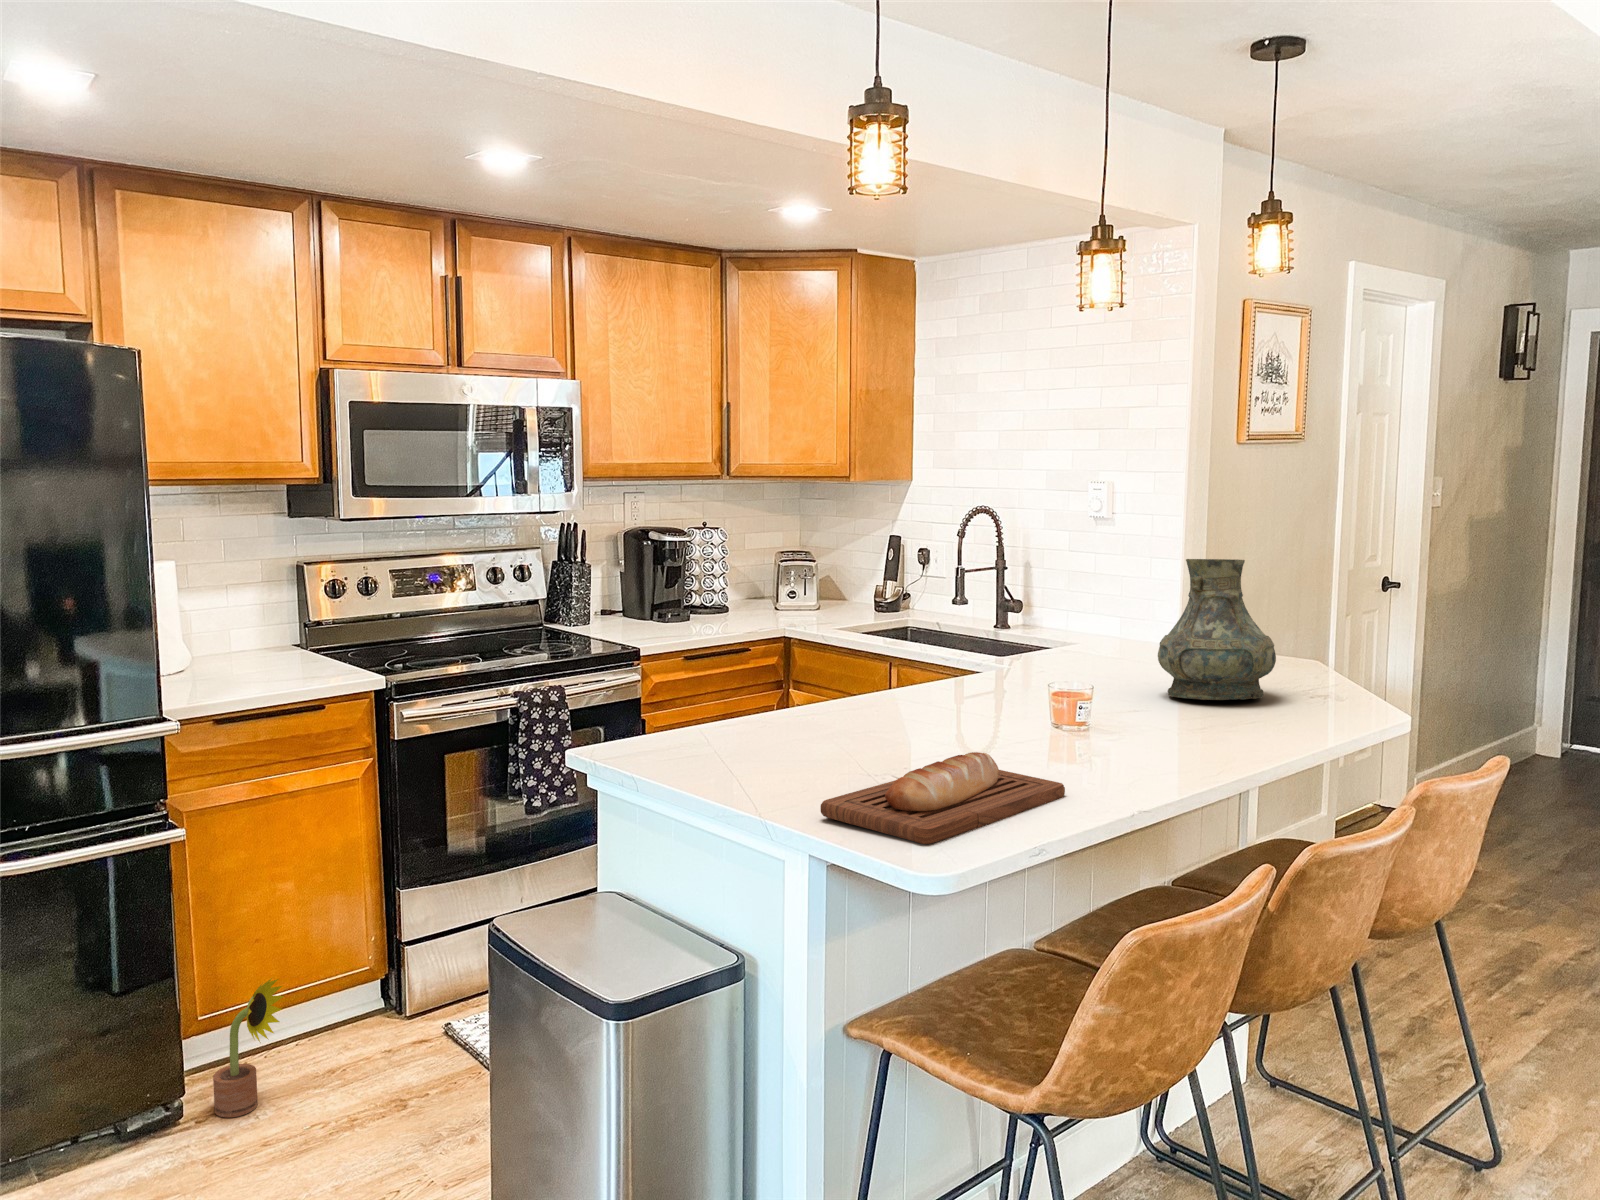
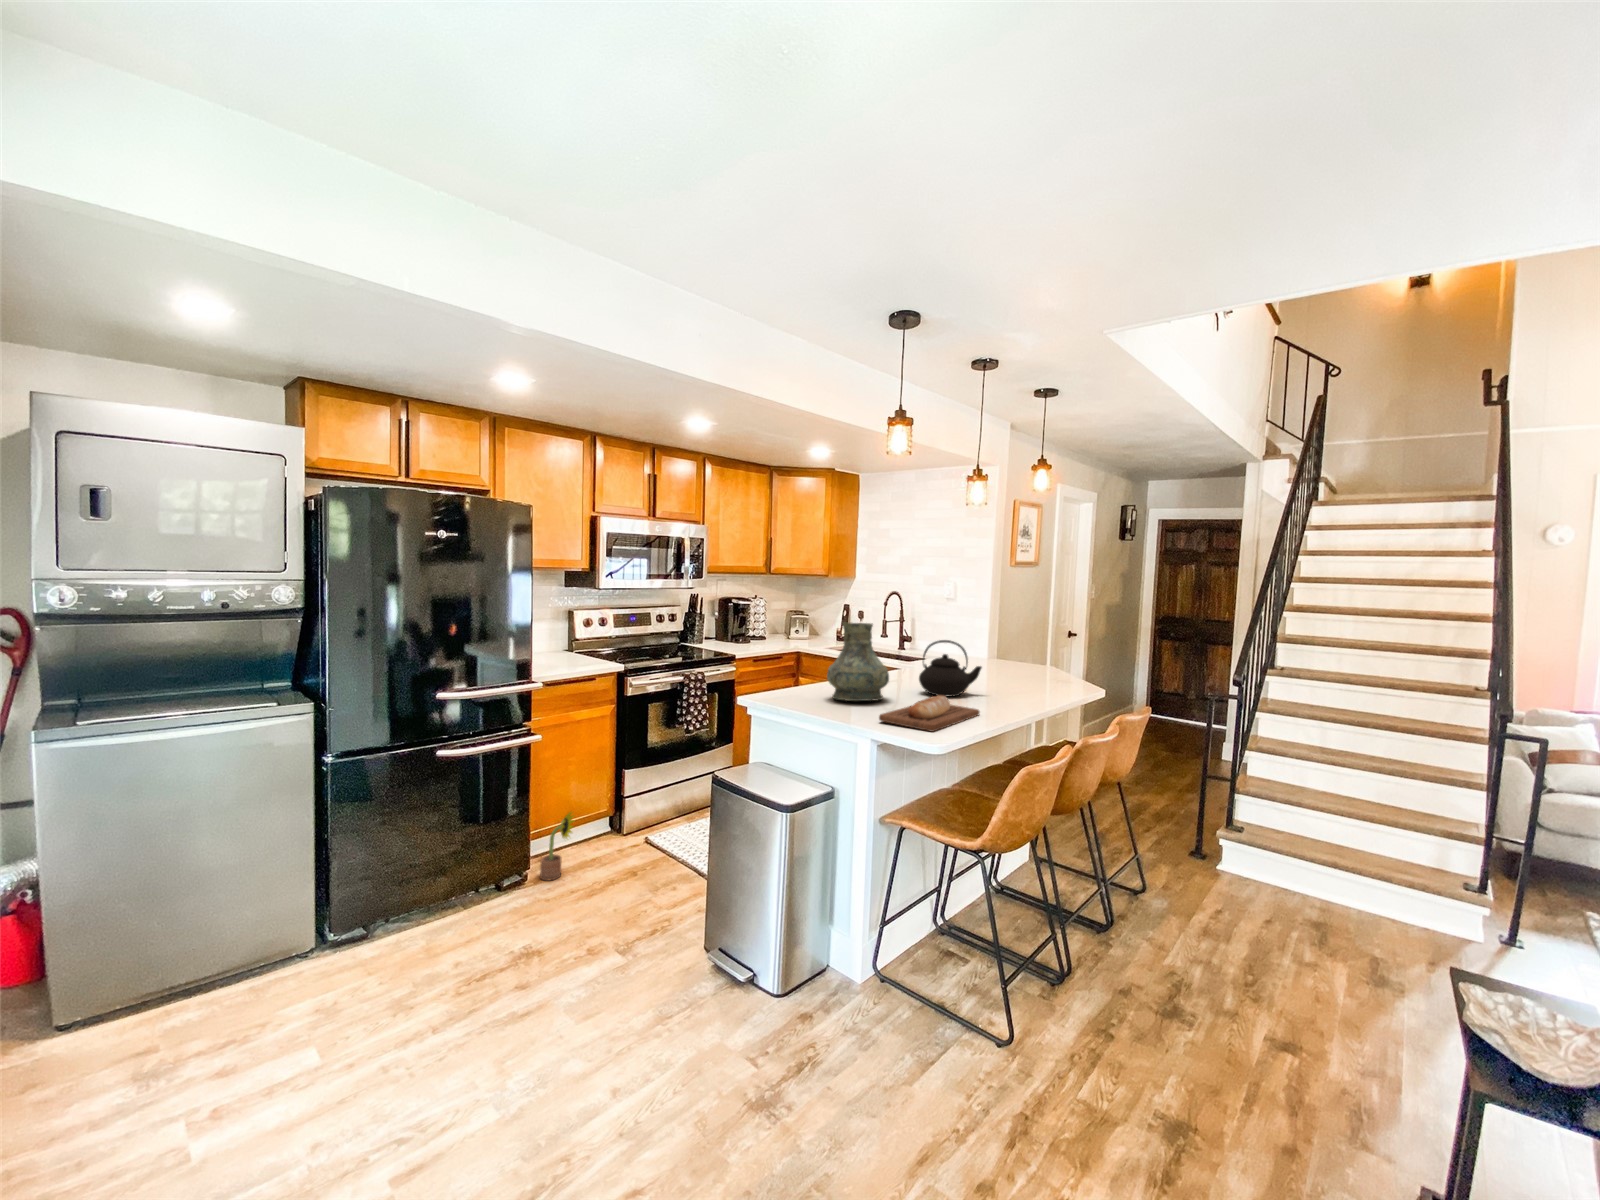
vase: present [1158,559,1276,700] -> present [827,623,889,701]
teapot: none [962,621,1101,746] -> present [919,640,982,697]

